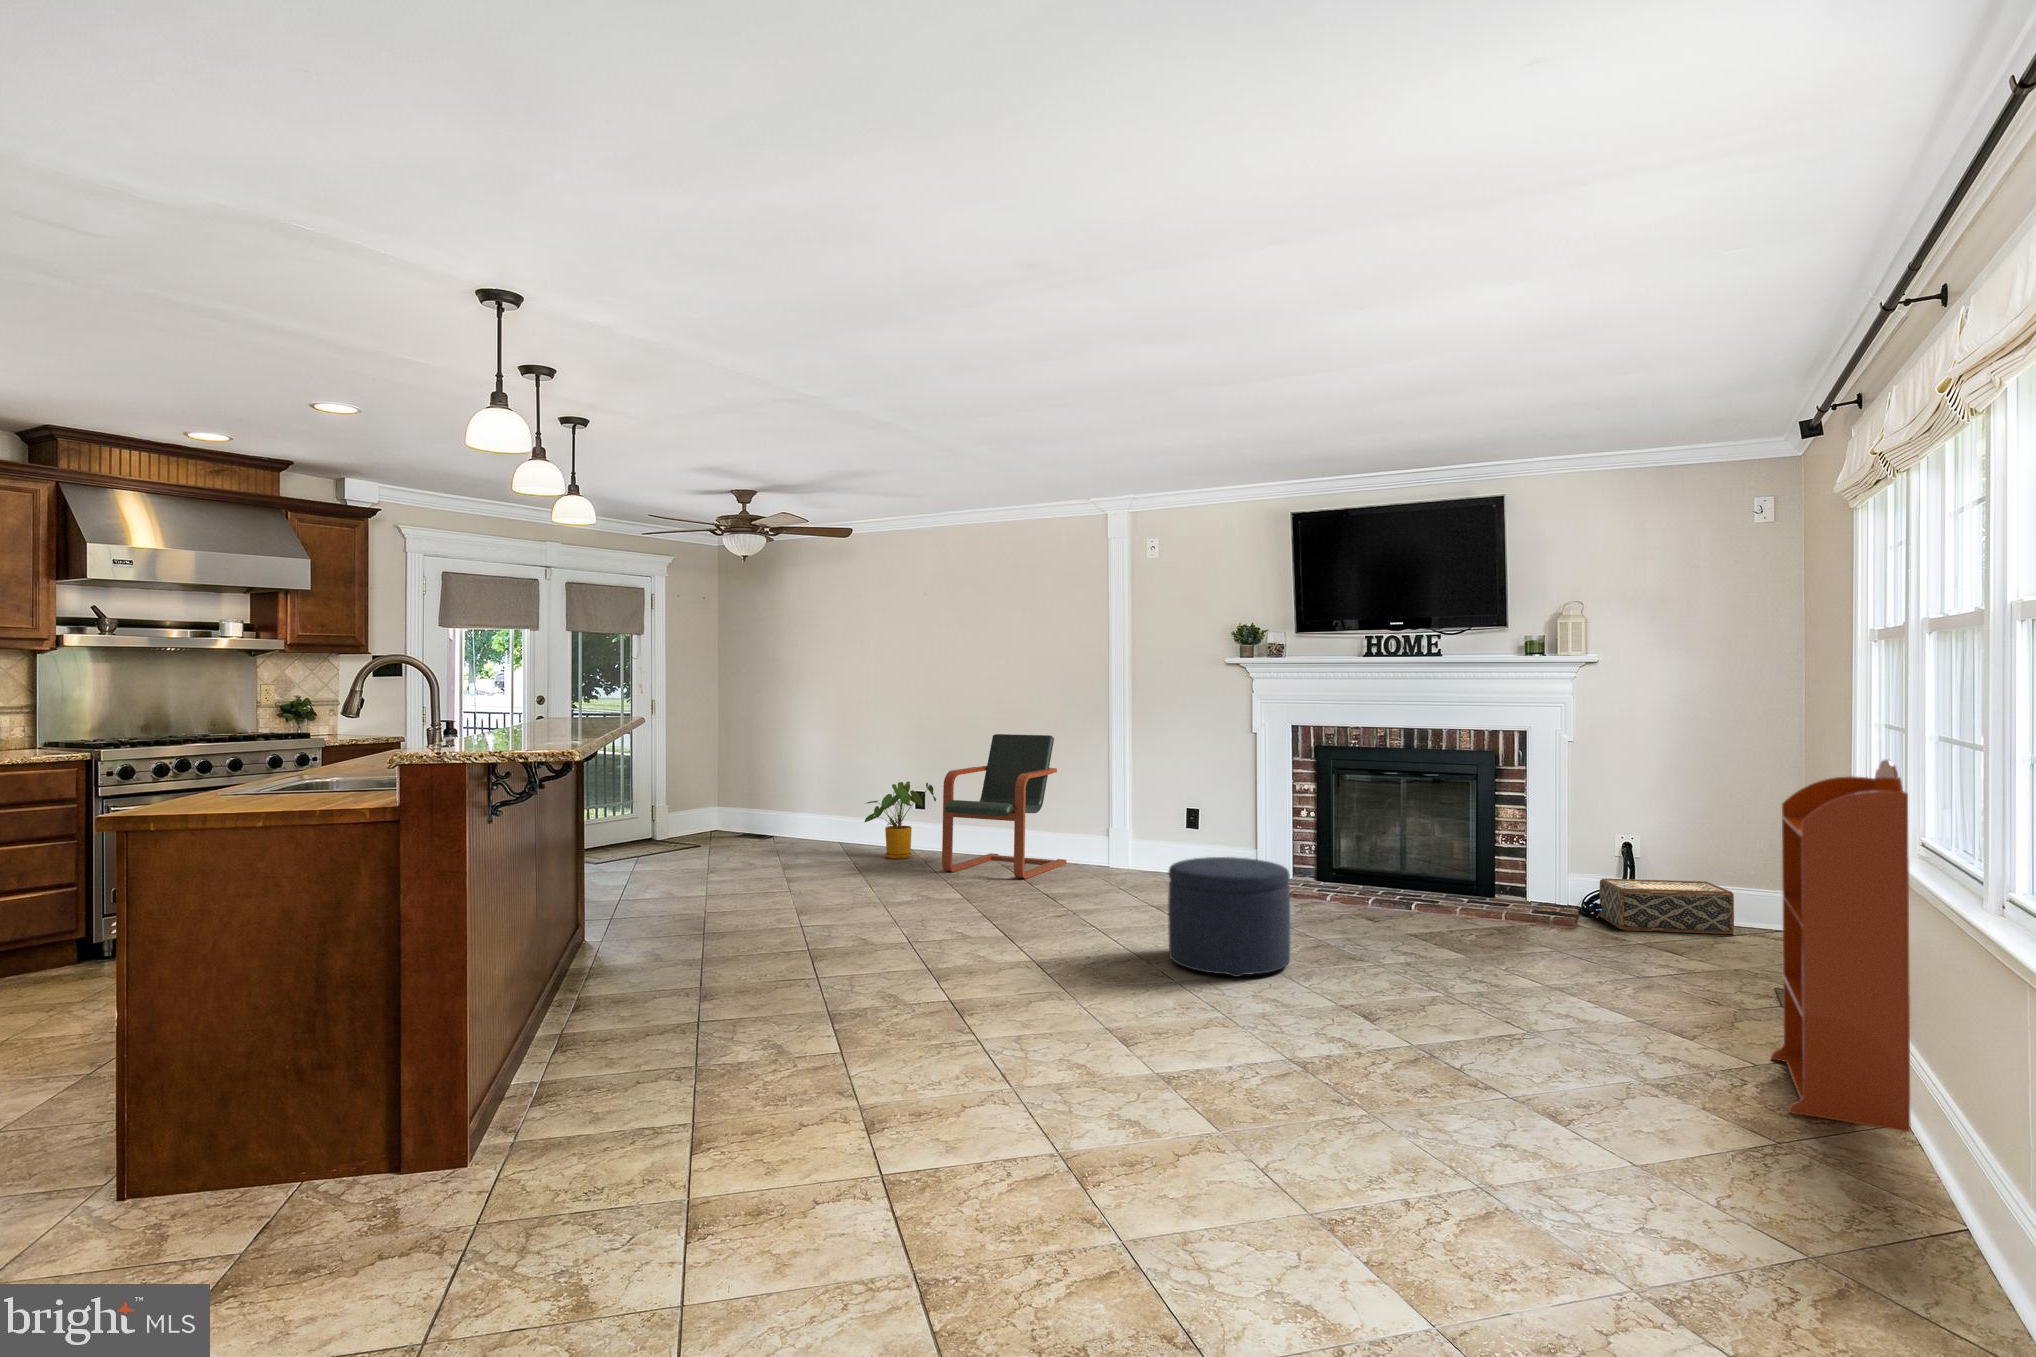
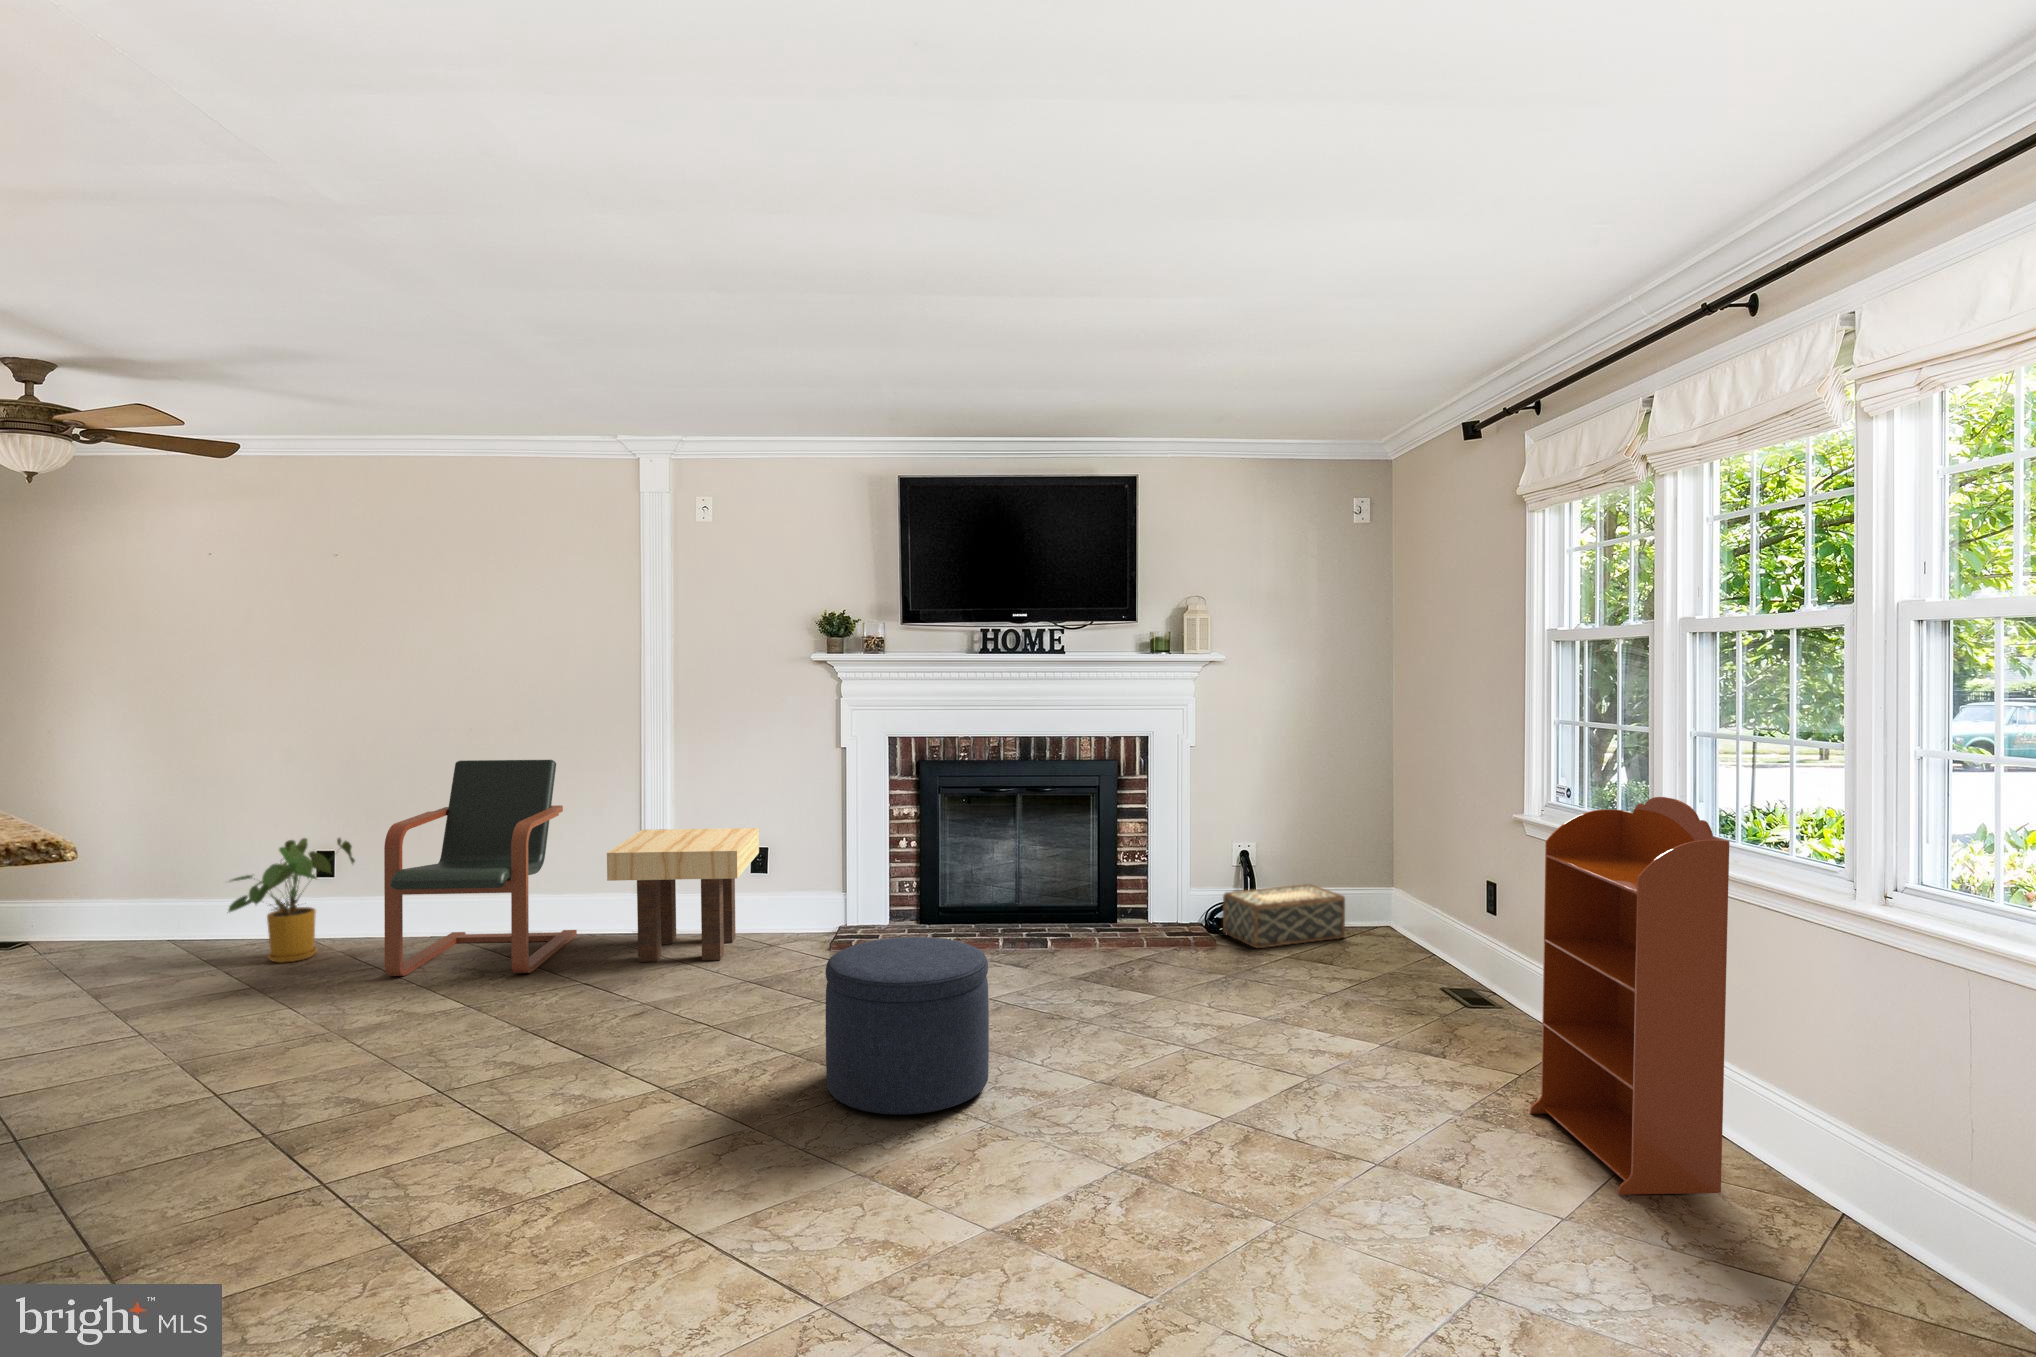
side table: none [1075,790,1192,886] -> present [607,828,759,962]

